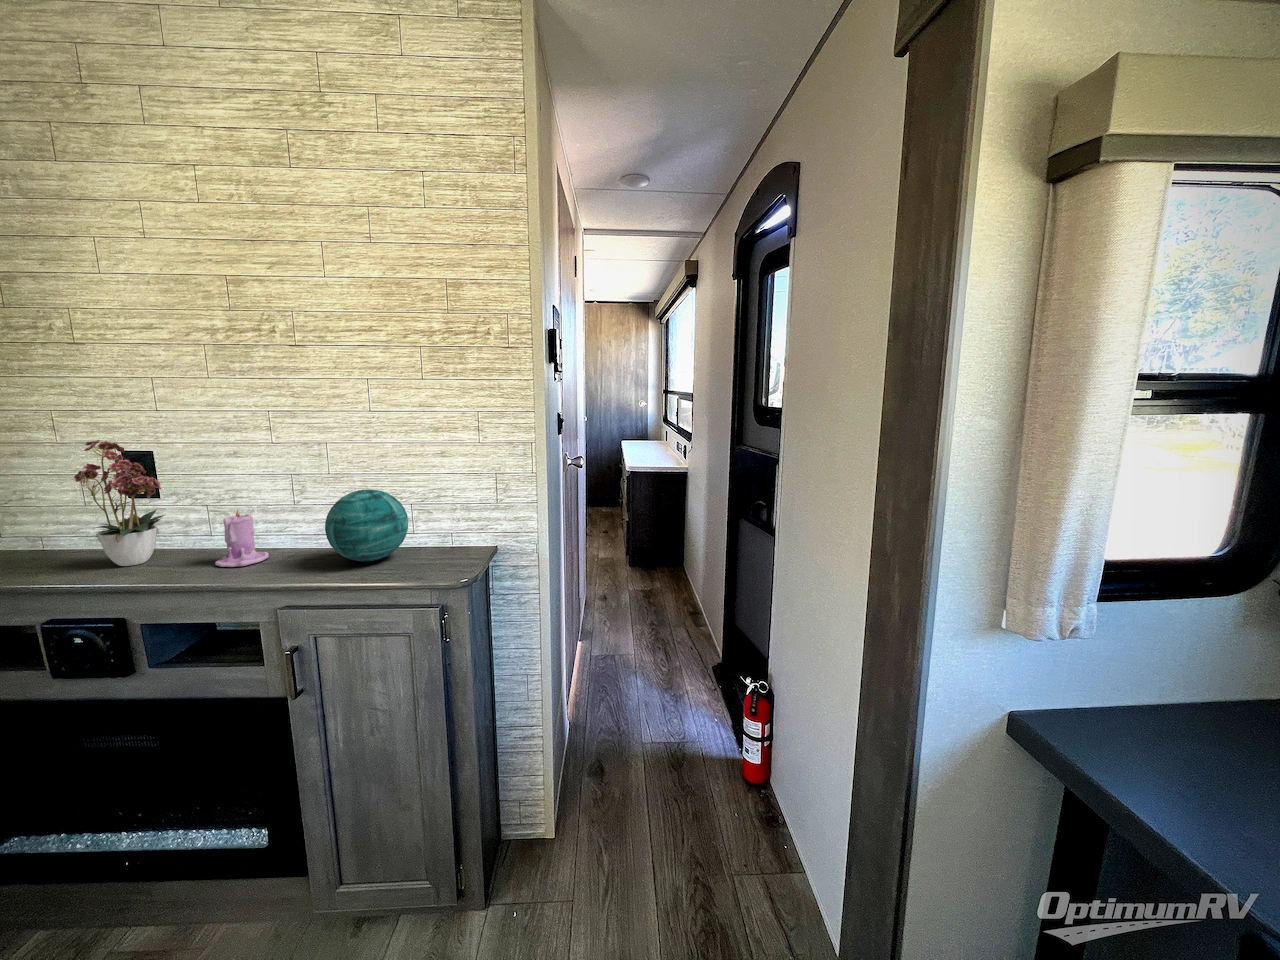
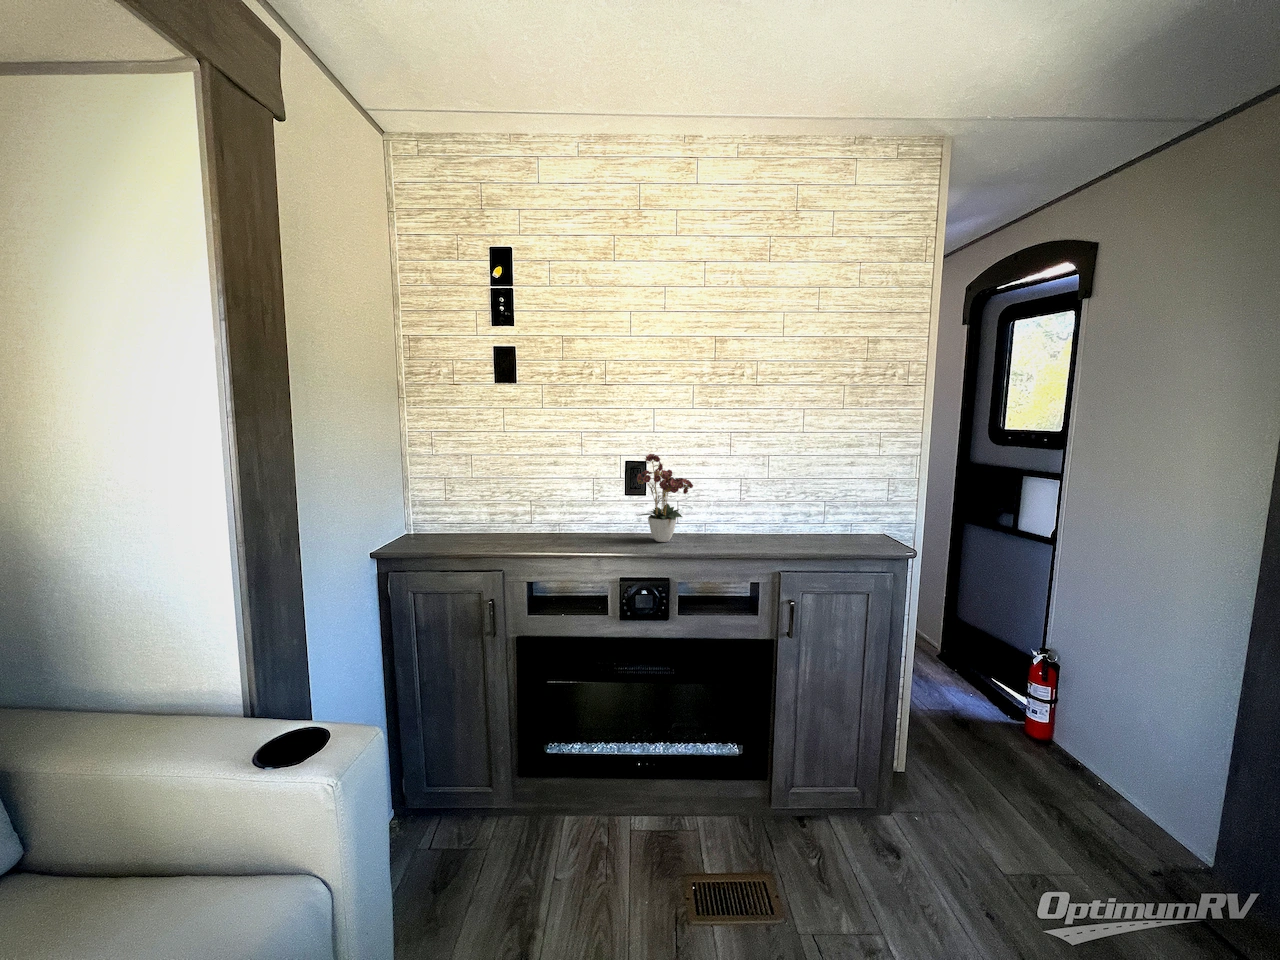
decorative orb: present [325,489,408,561] -> none [796,489,851,541]
candle: present [215,510,269,567] -> none [720,502,749,543]

